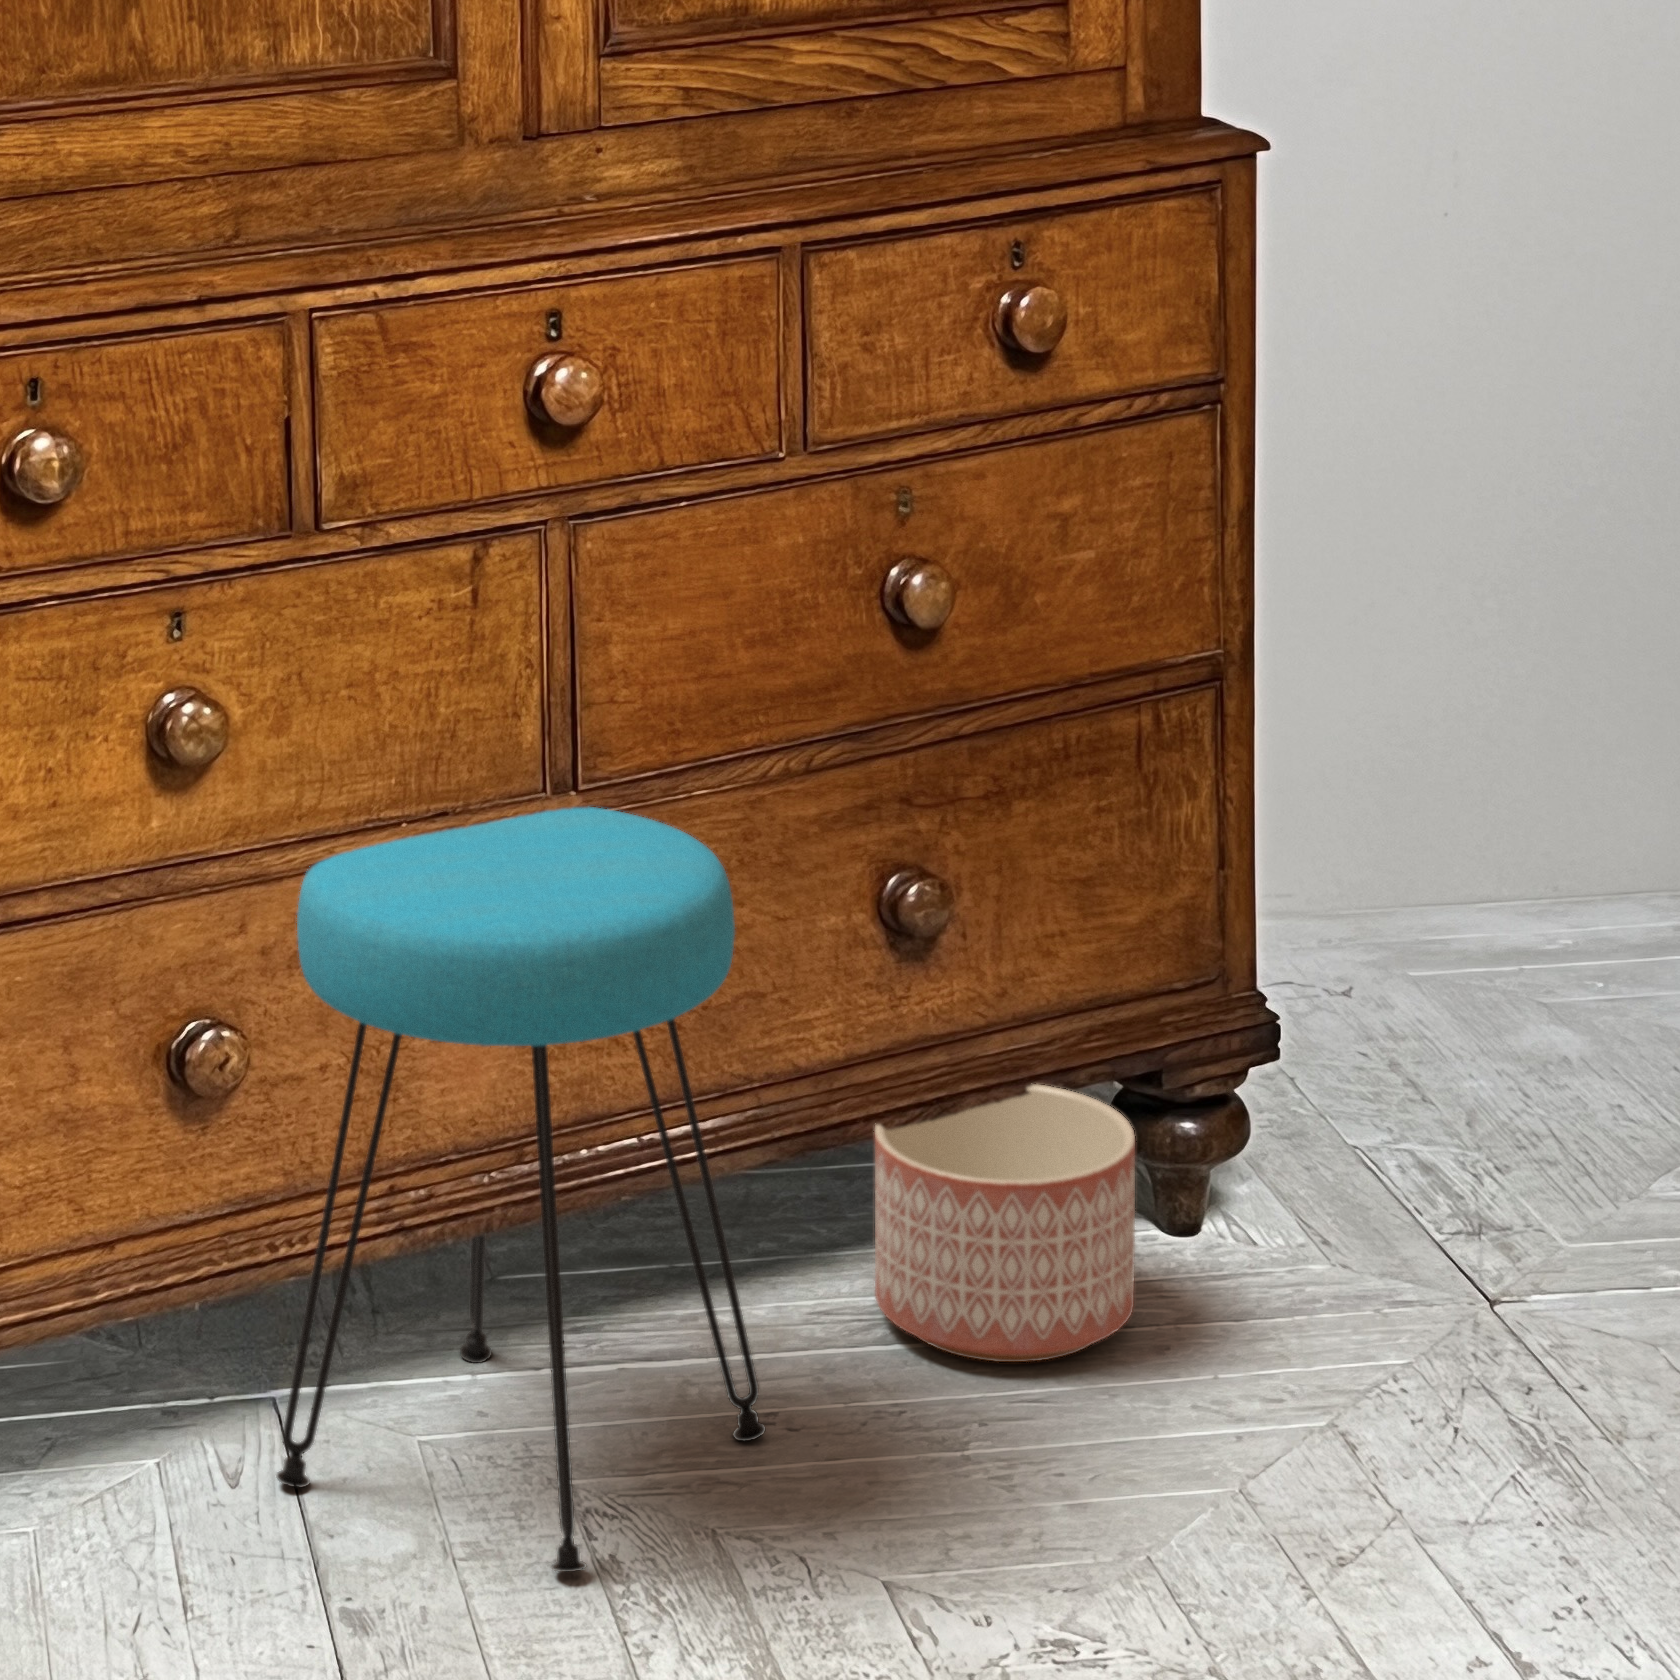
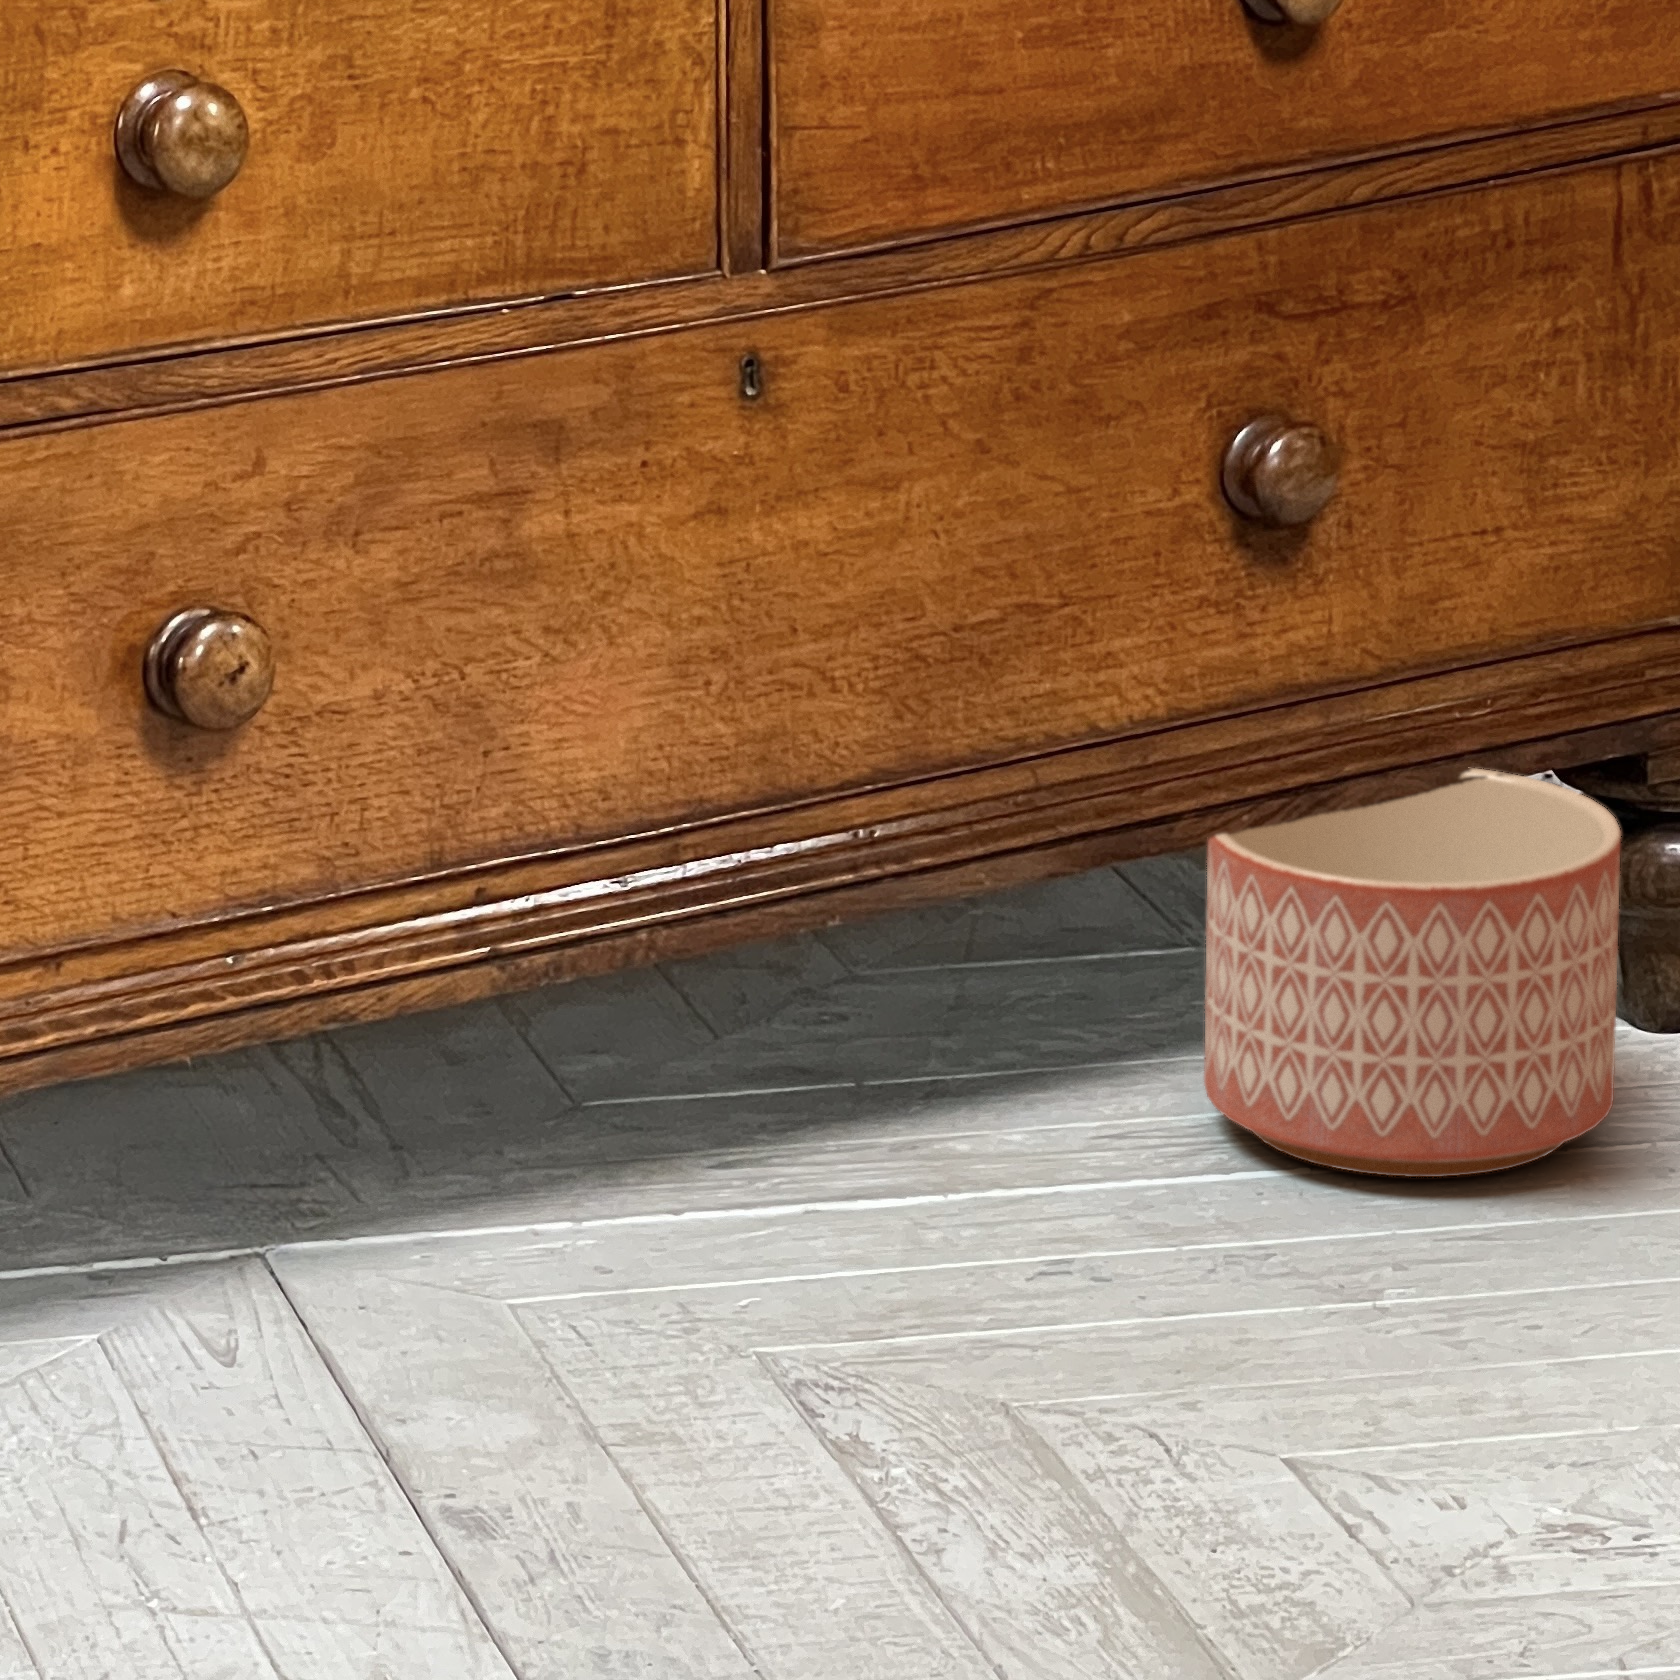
stool: present [277,807,766,1572] -> none [304,291,1063,1445]

